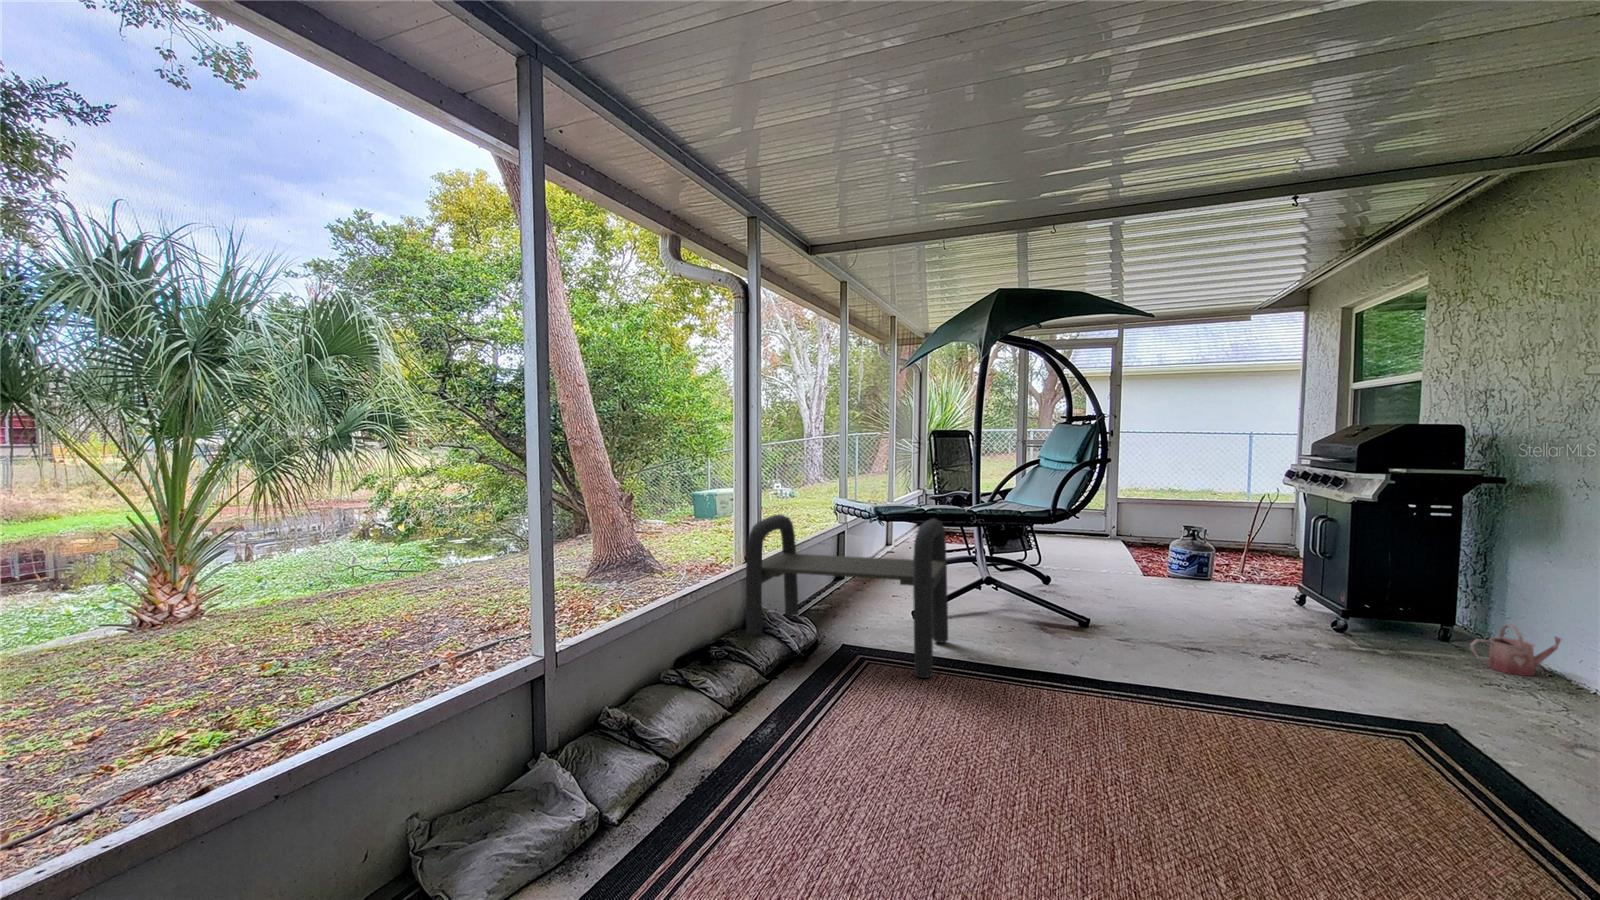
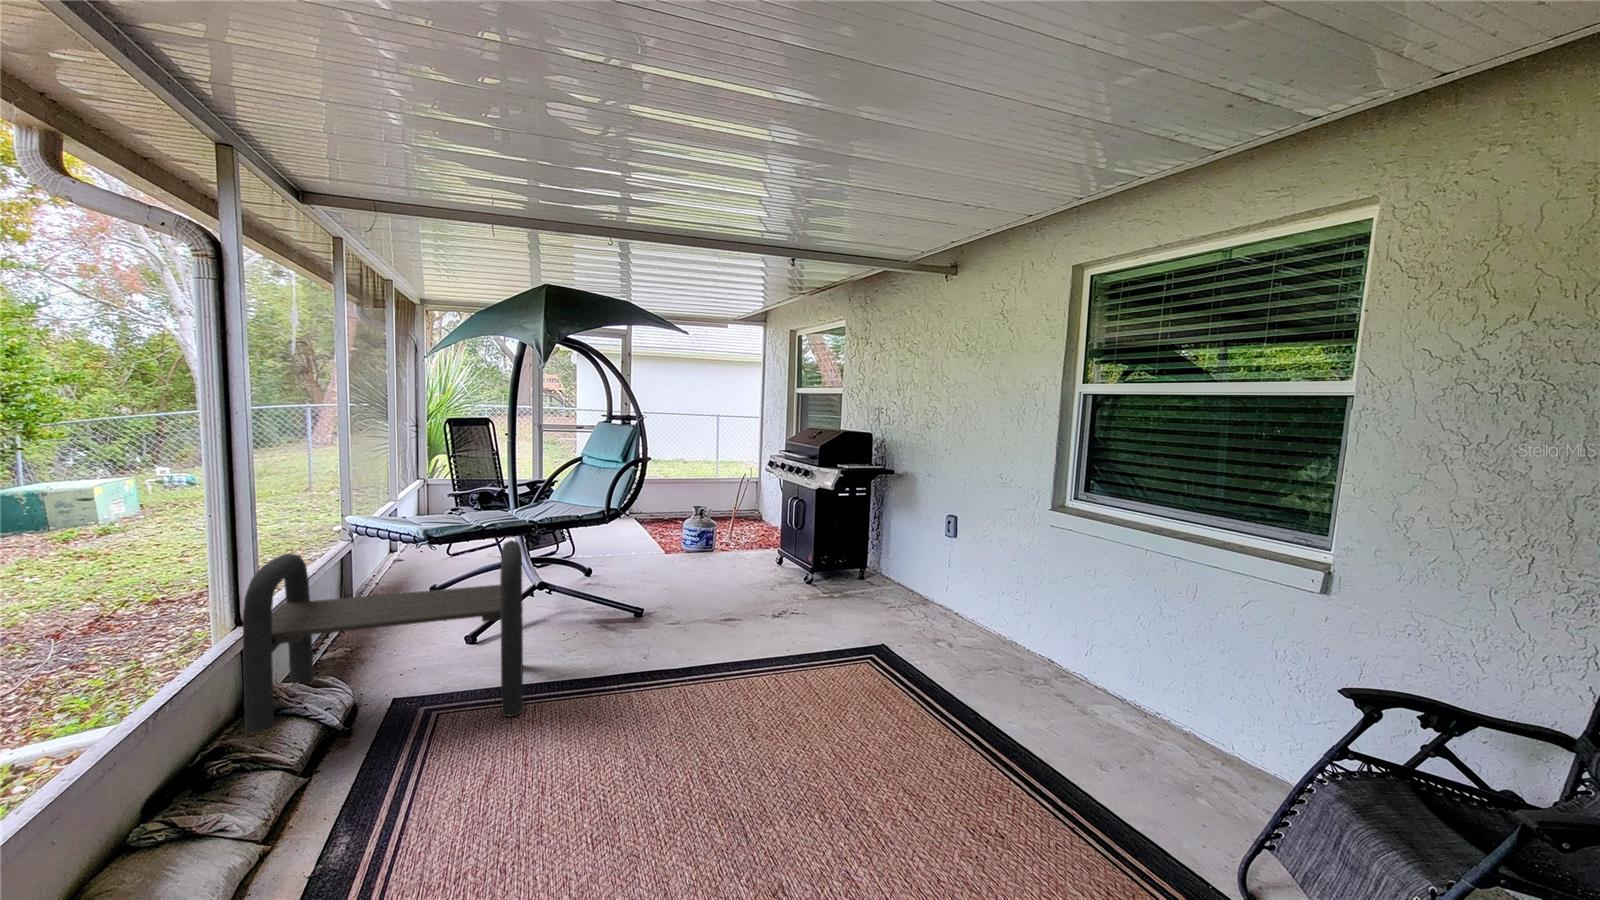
watering can: present [1471,624,1561,676] -> none [870,566,910,597]

